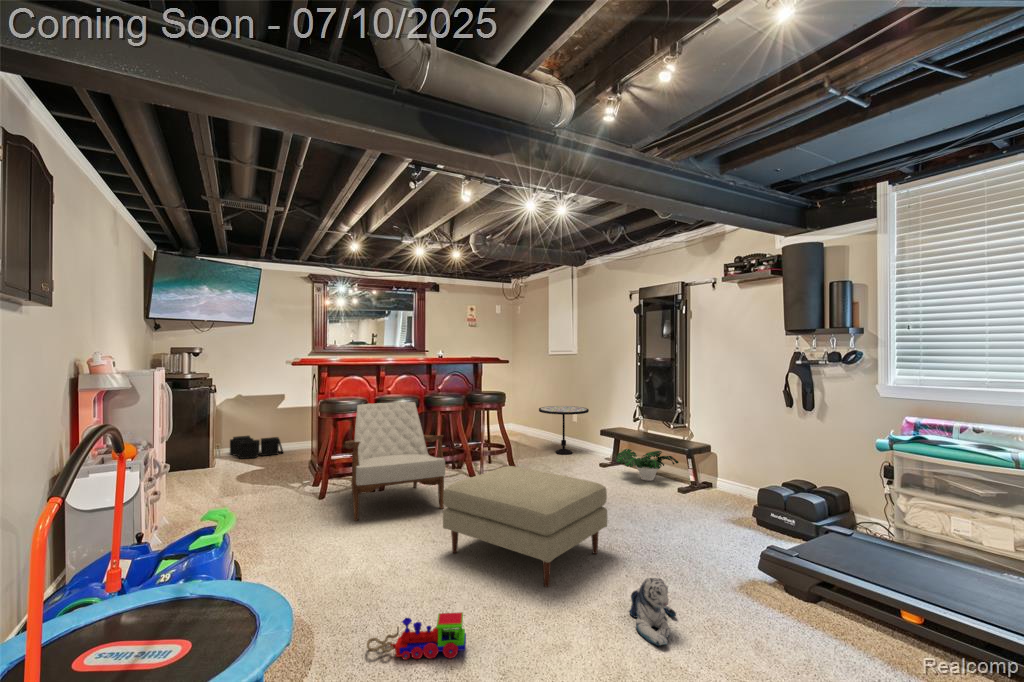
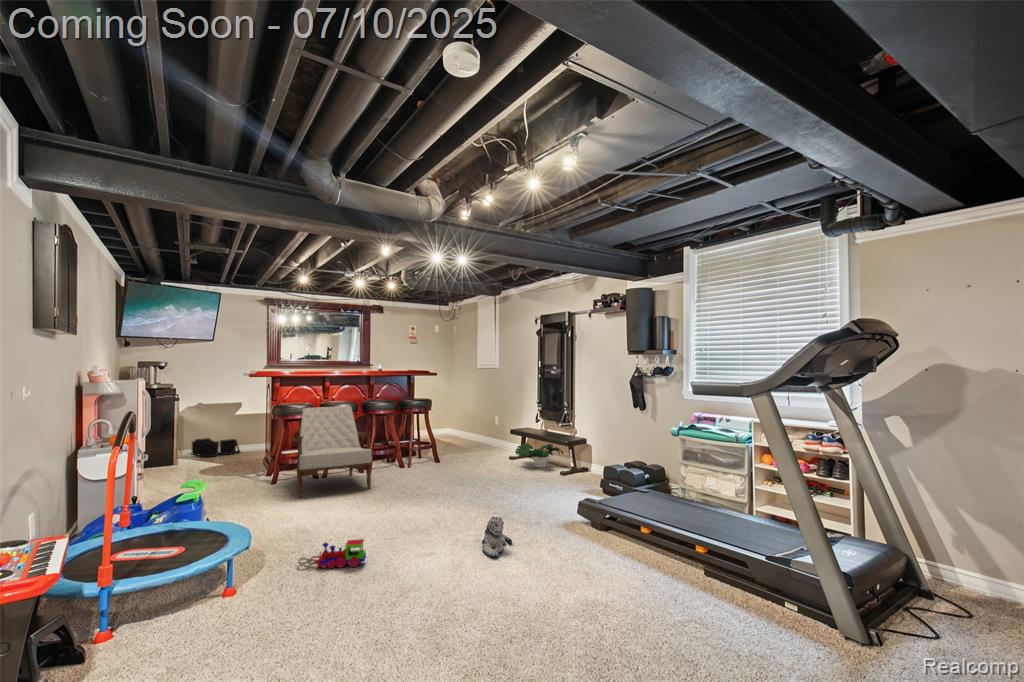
side table: present [539,406,589,455] -> none [462,410,503,451]
ottoman: present [443,466,608,587] -> none [363,453,485,532]

